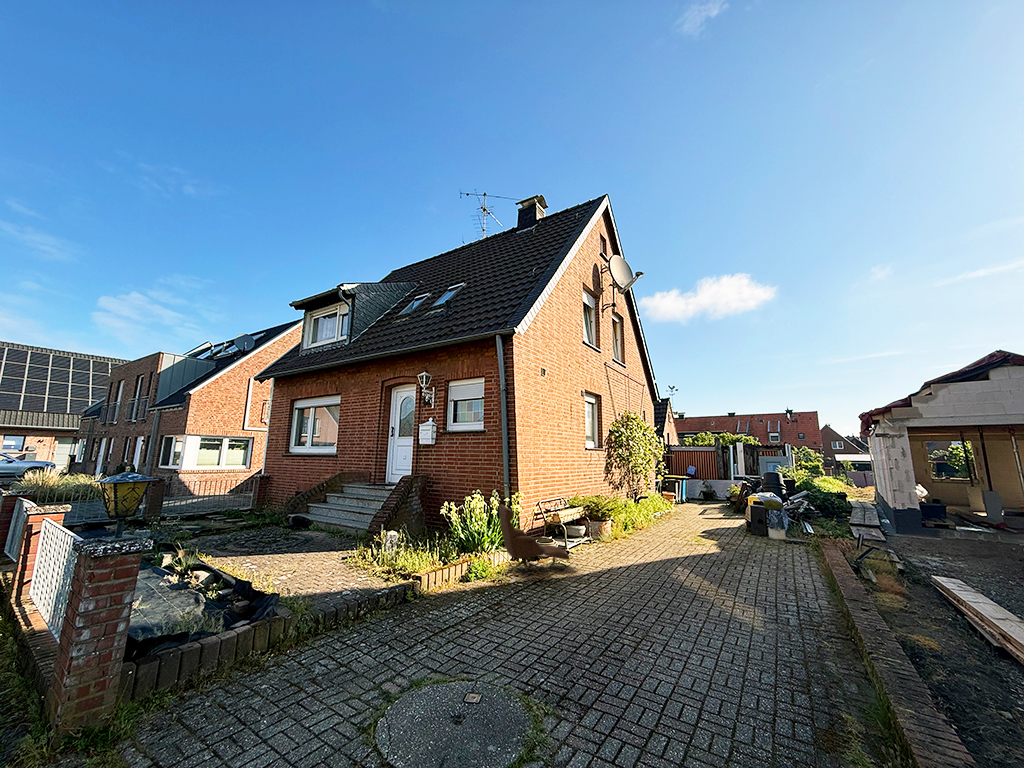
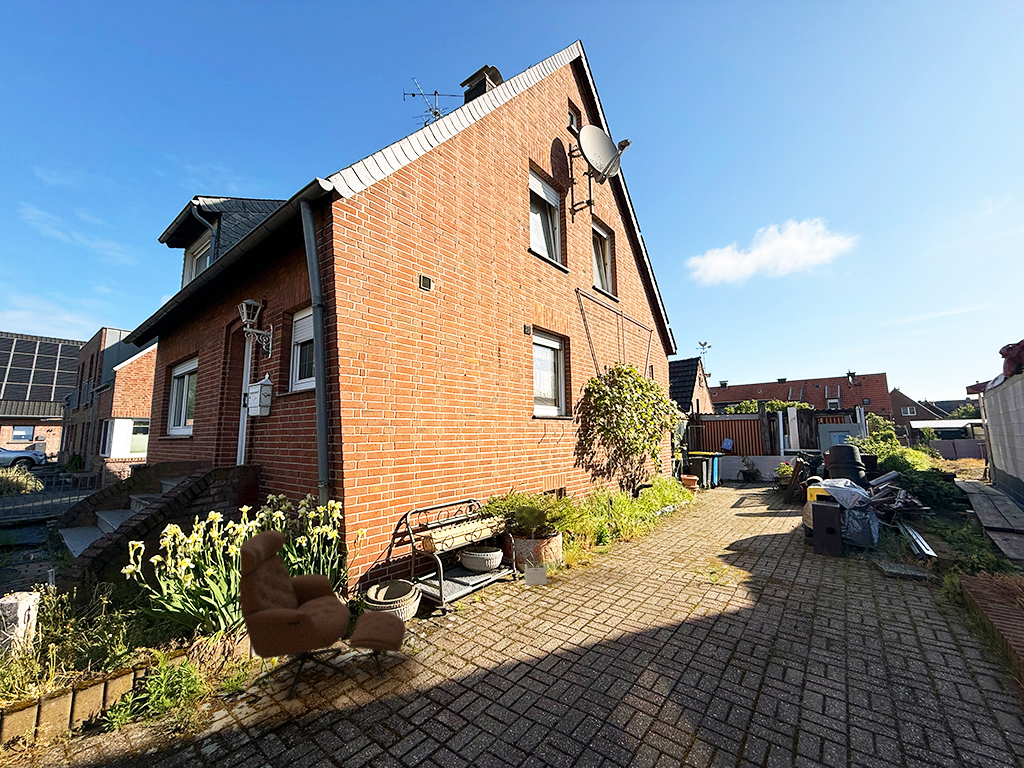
potted tree: present [763,499,786,539] -> present [515,506,547,585]

